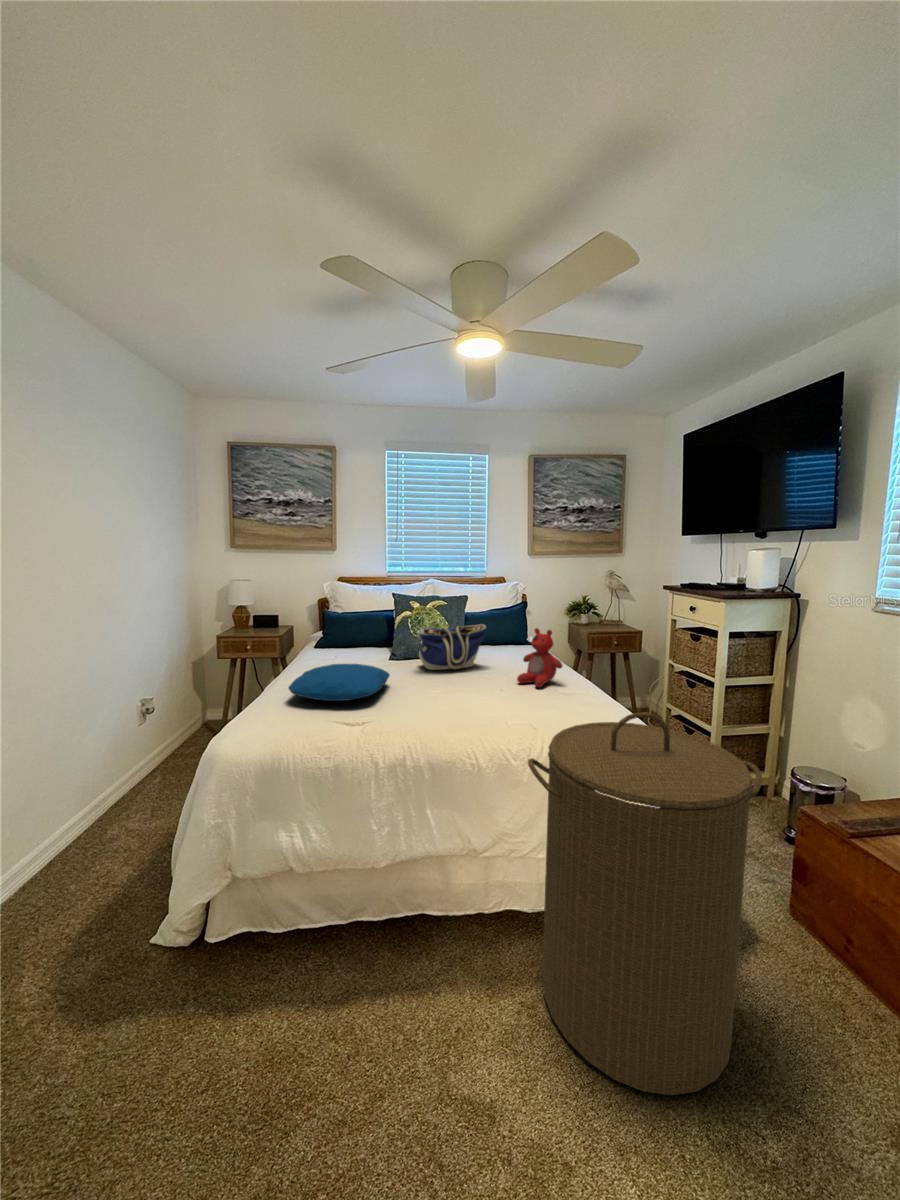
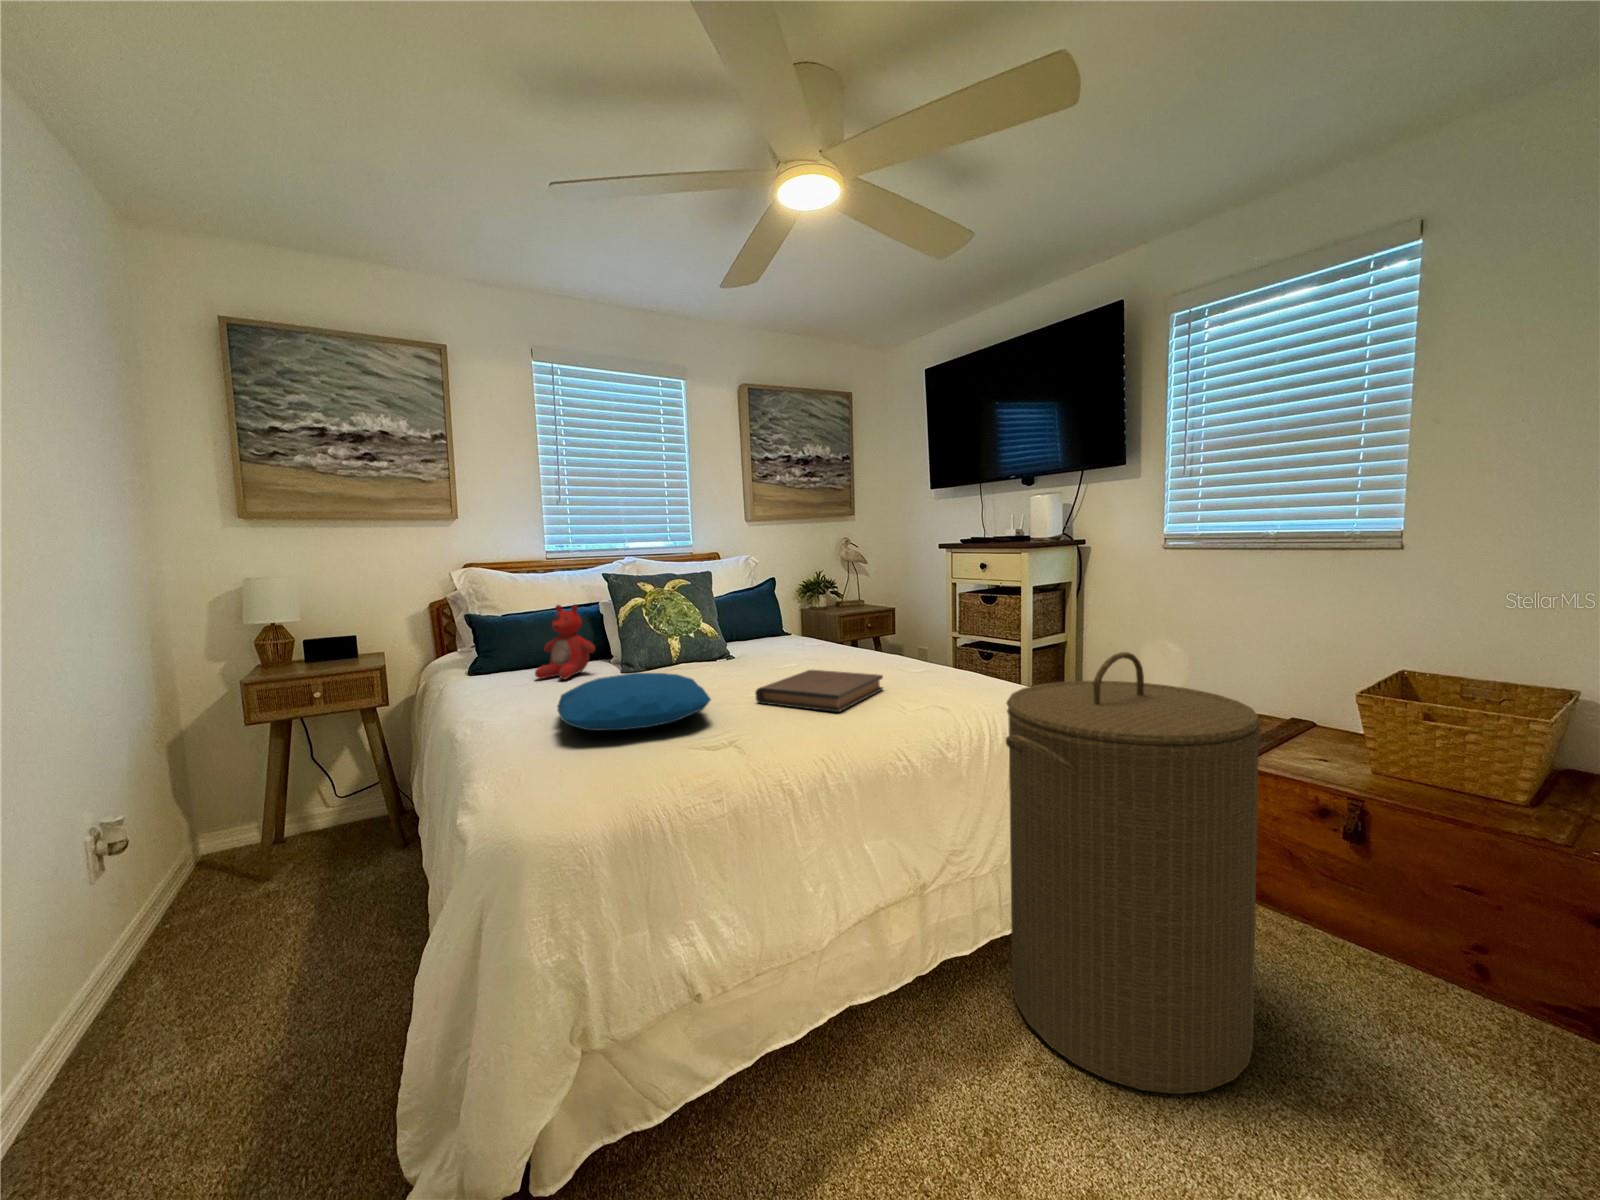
tote bag: present [418,624,487,670] -> none [690,601,786,674]
stuffed bear: present [517,628,562,687] -> present [535,605,595,679]
book: none [421,677,513,713] -> present [756,670,883,712]

